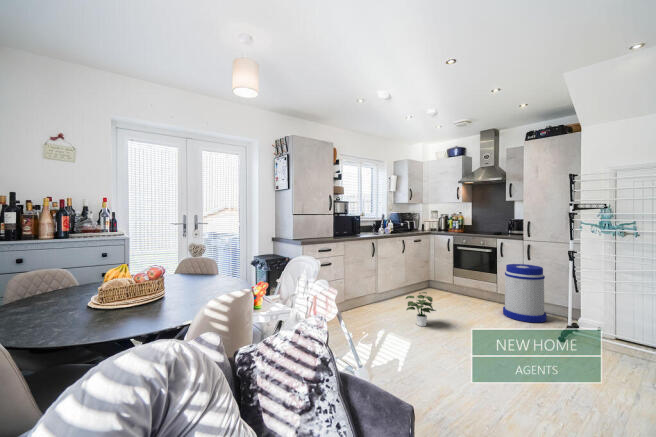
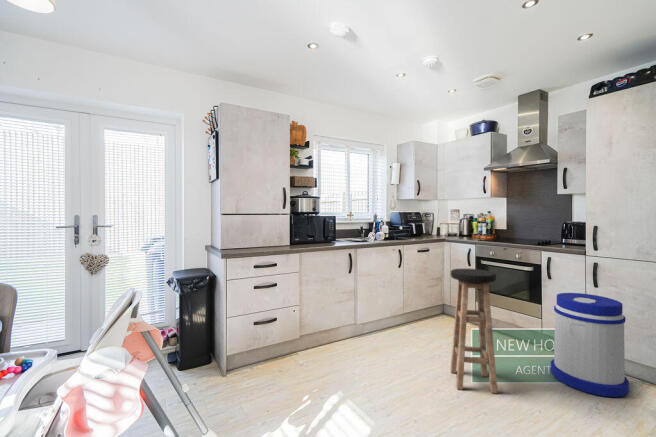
bar stool: none [443,249,473,324] -> present [450,268,497,393]
potted plant: present [406,292,436,326] -> none [385,336,436,393]

